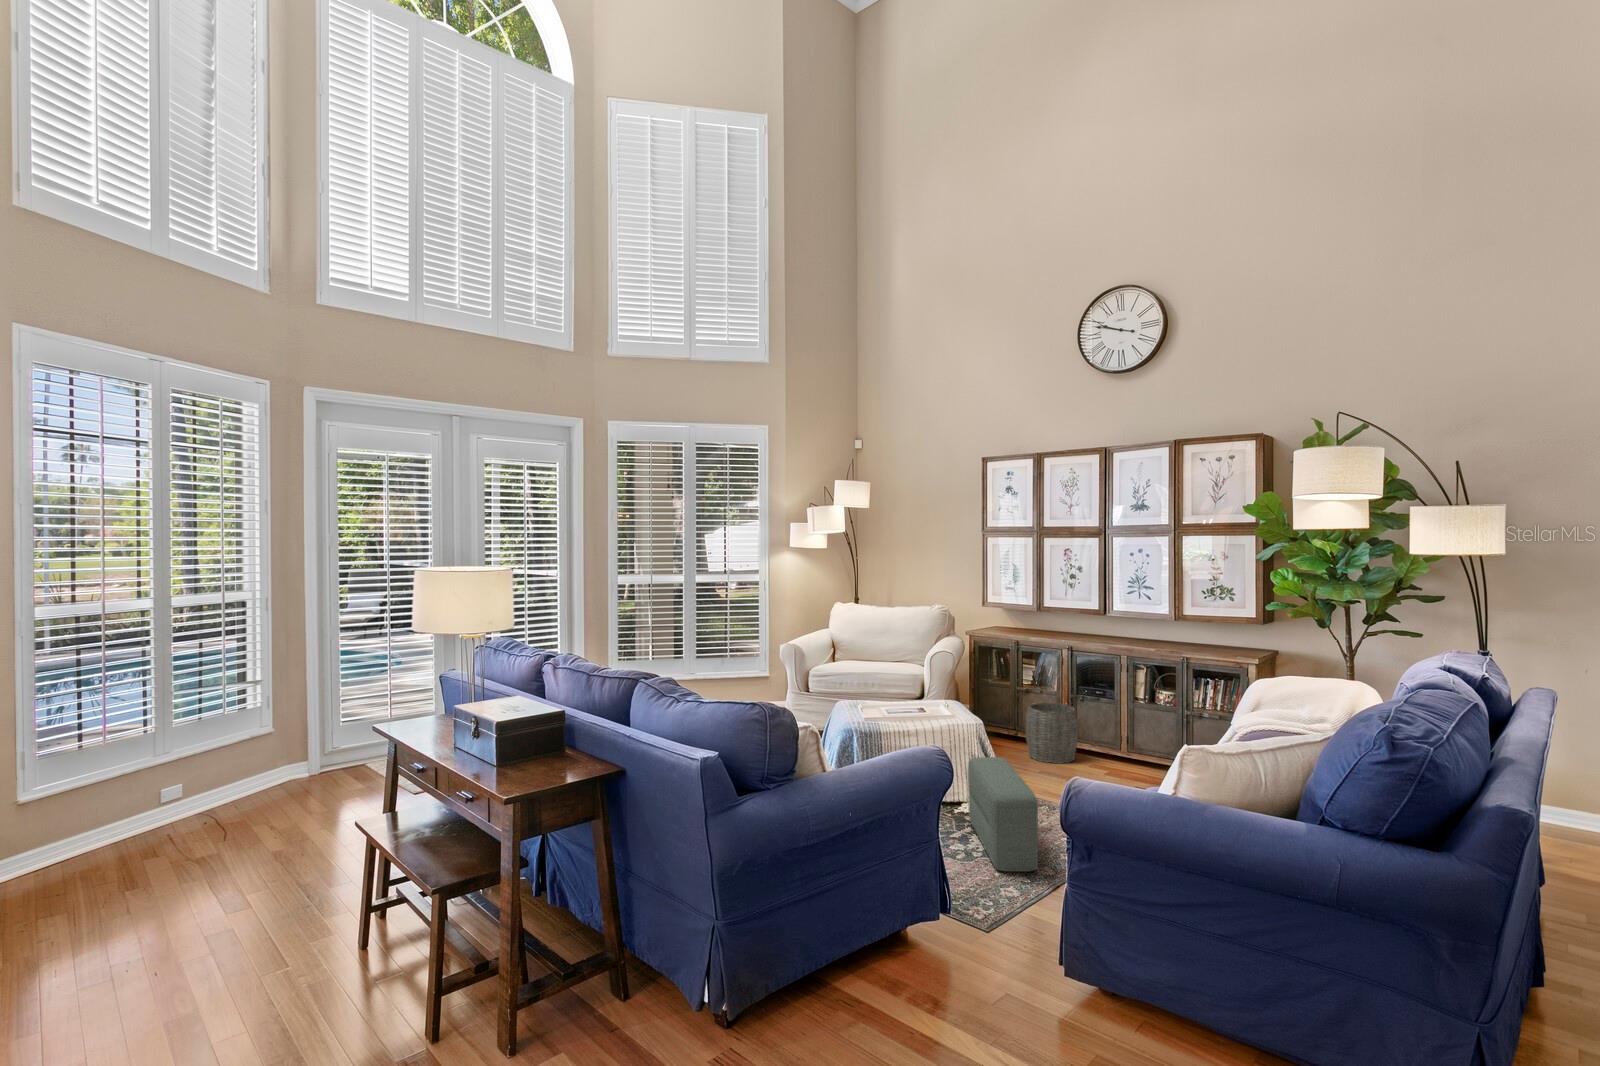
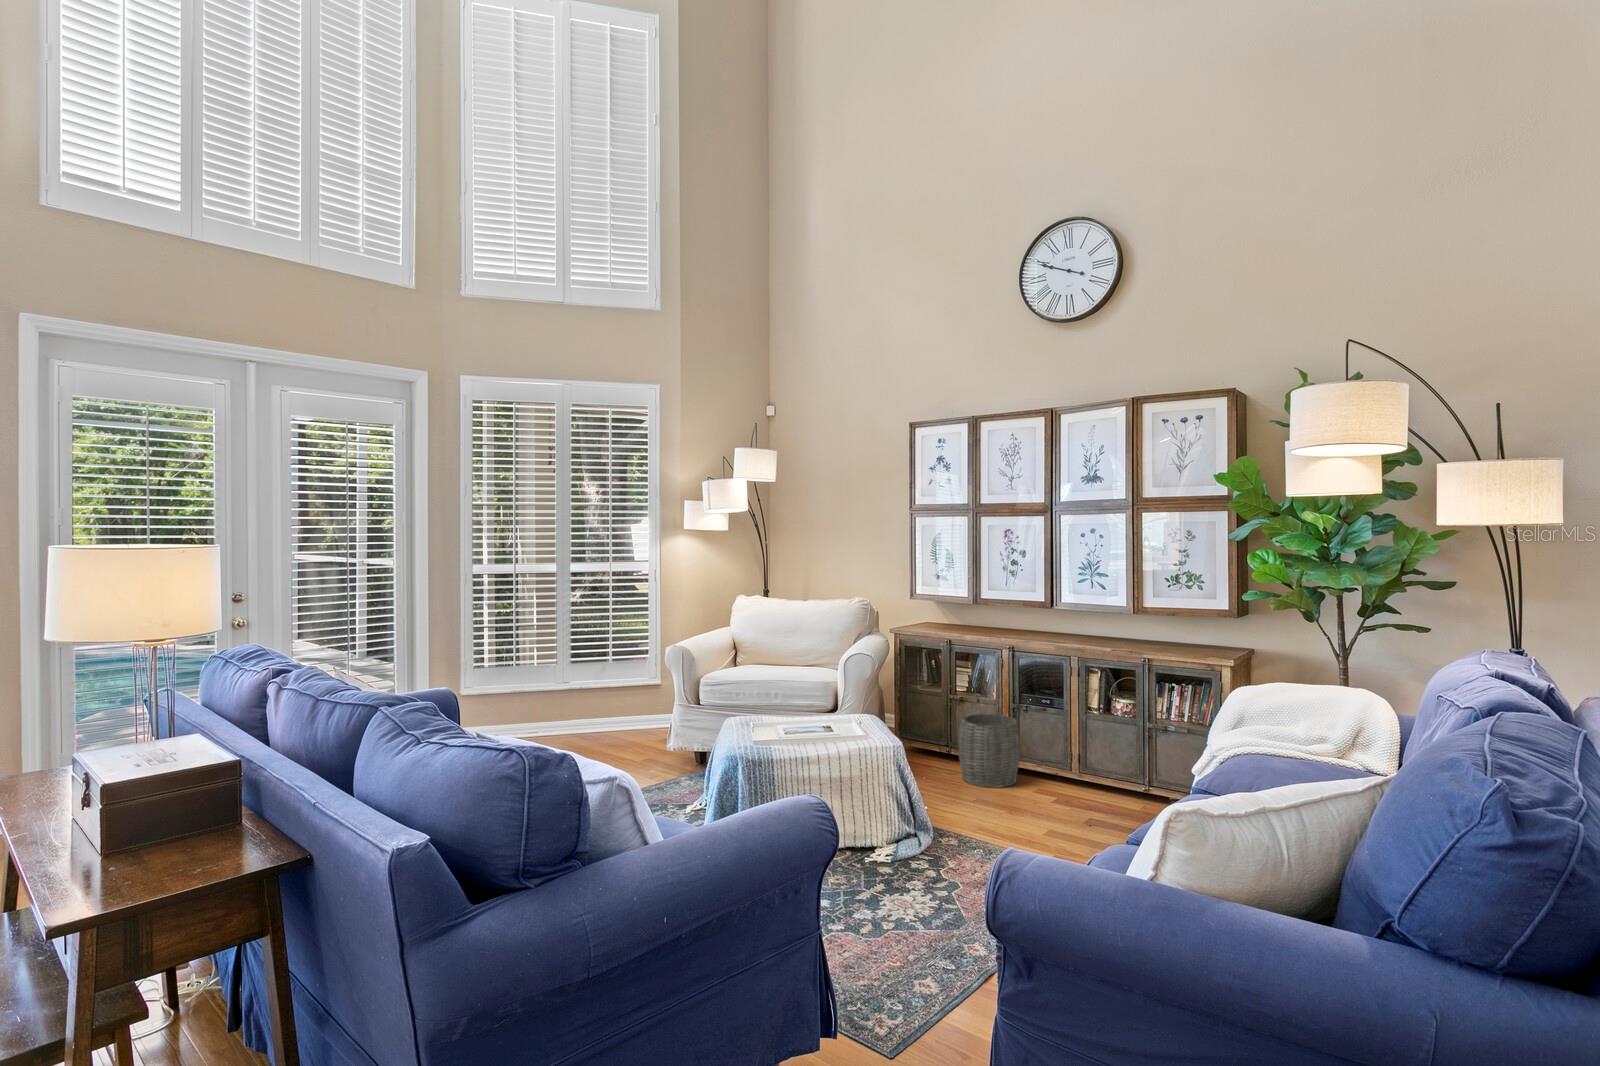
pouf: present [968,757,1038,872] -> none [880,791,965,951]

